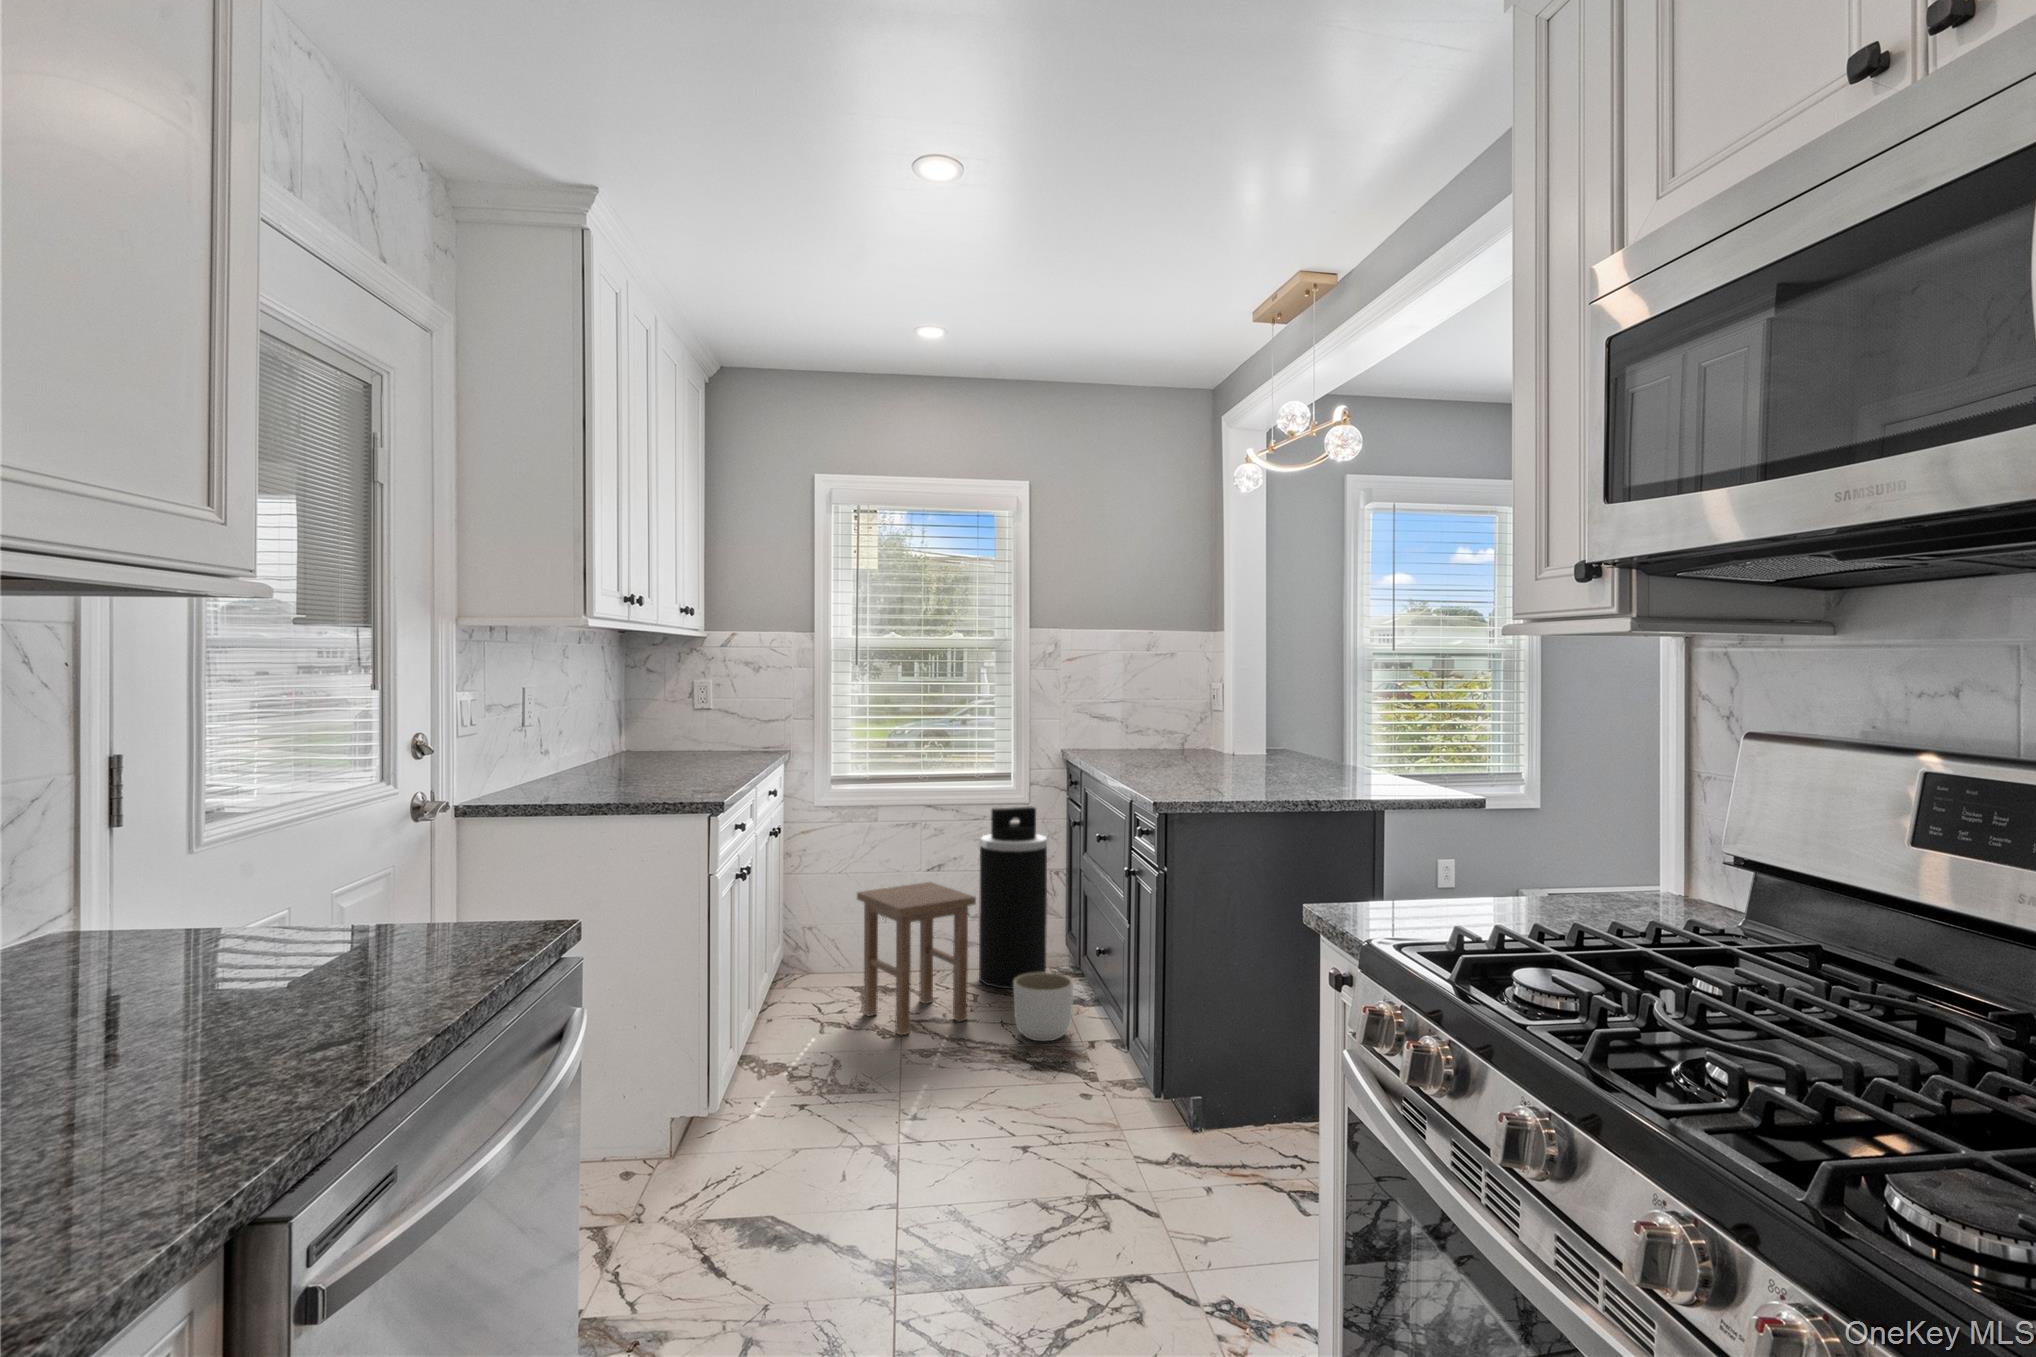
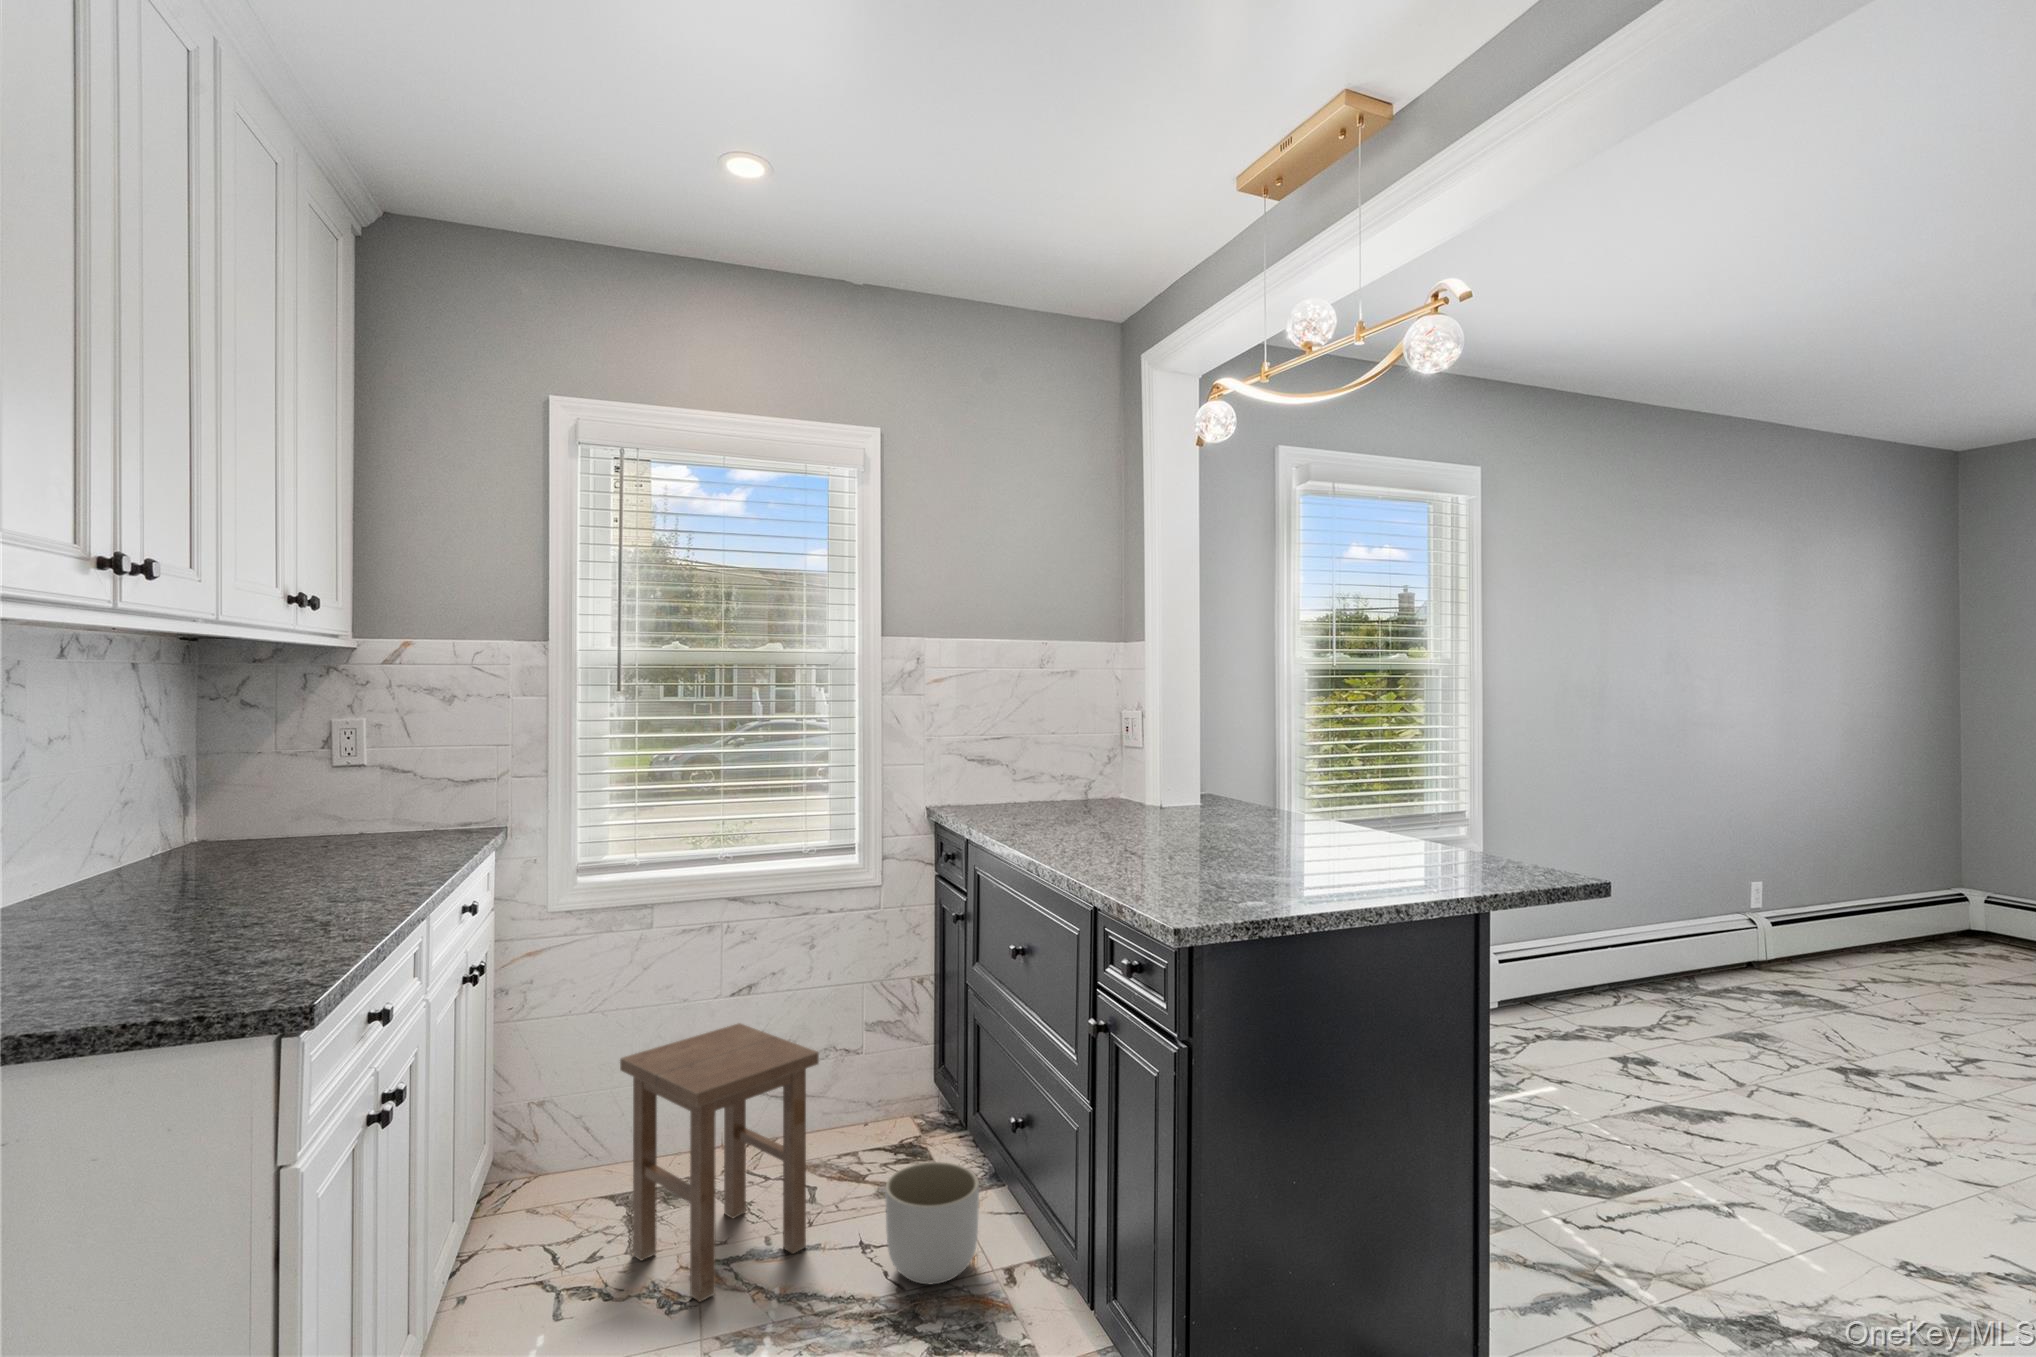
trash can: present [979,807,1047,989] -> none [812,892,910,1170]

